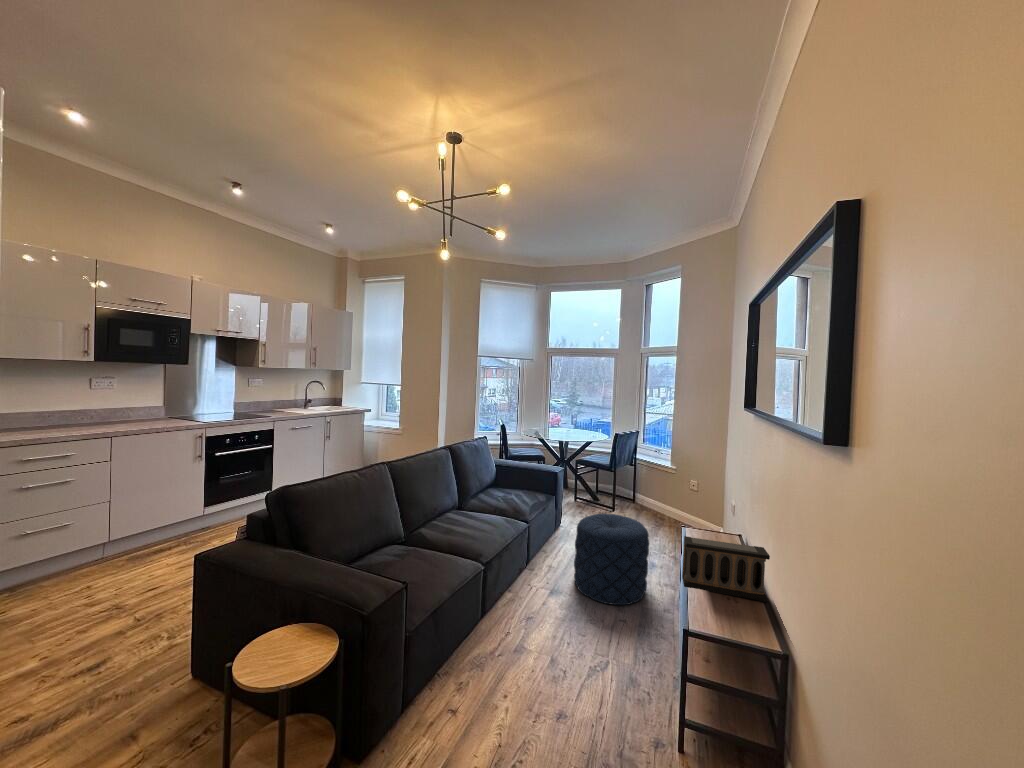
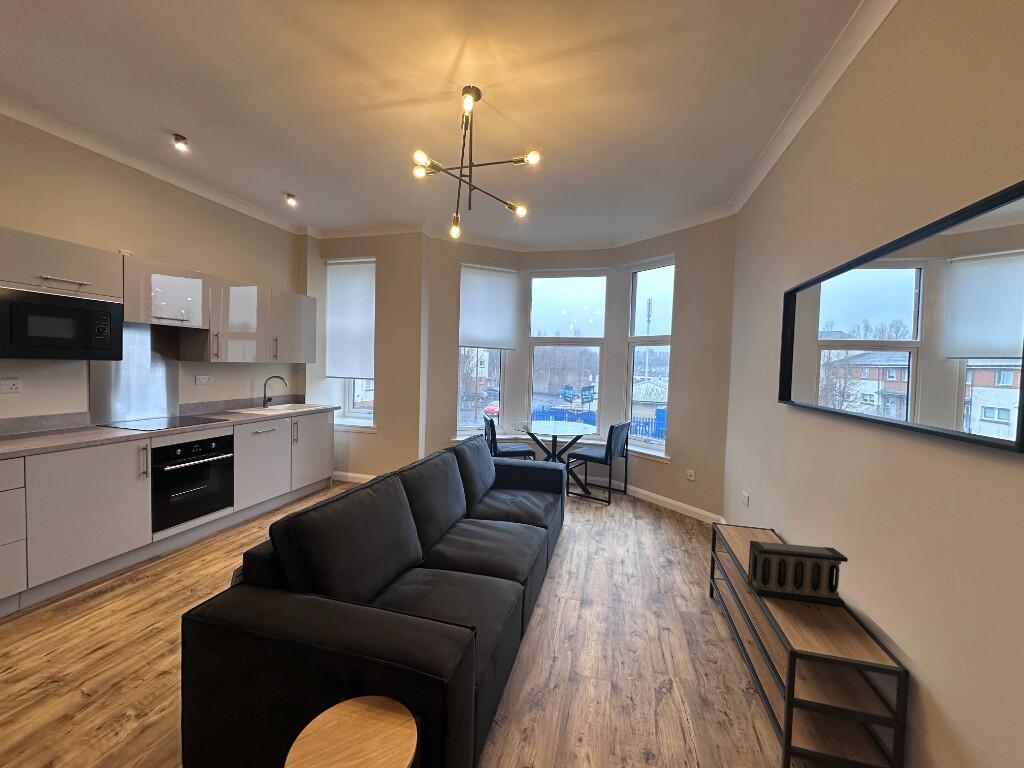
pouf: present [574,514,649,605] -> none [599,512,680,610]

